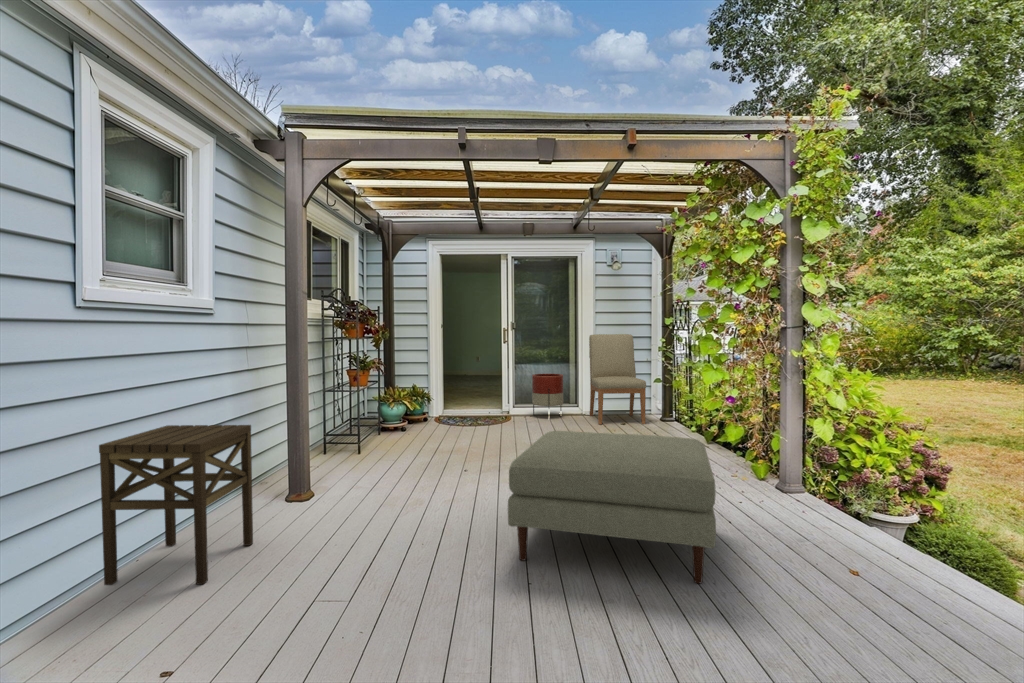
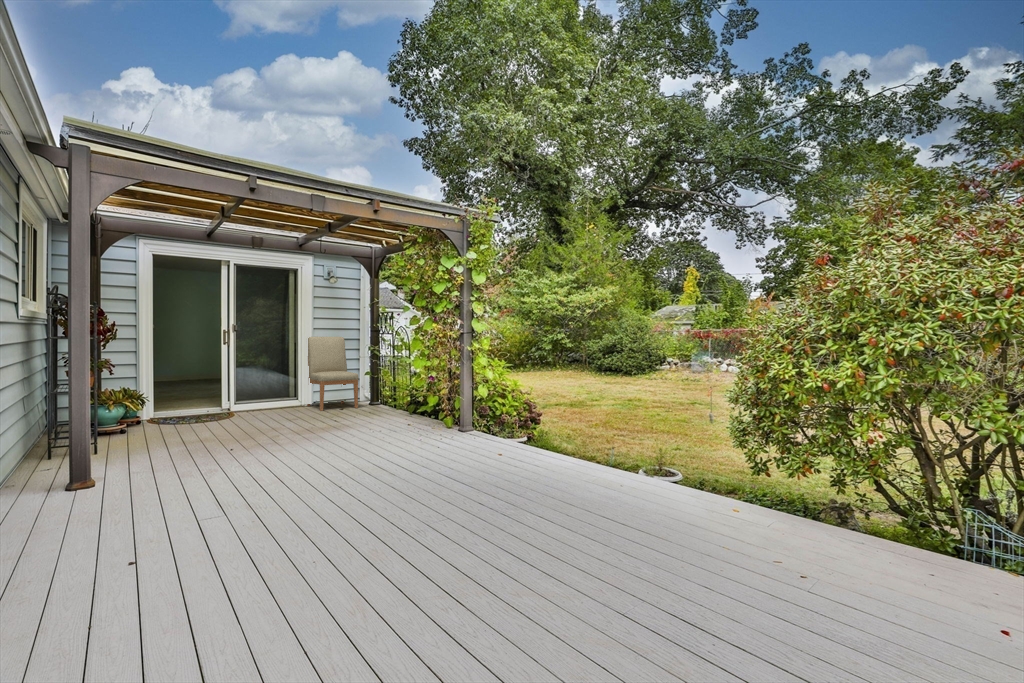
planter: present [532,374,563,415] -> none [255,371,285,411]
side table: present [99,425,253,585] -> none [13,404,112,529]
ottoman: present [508,431,716,583] -> none [325,397,443,474]

